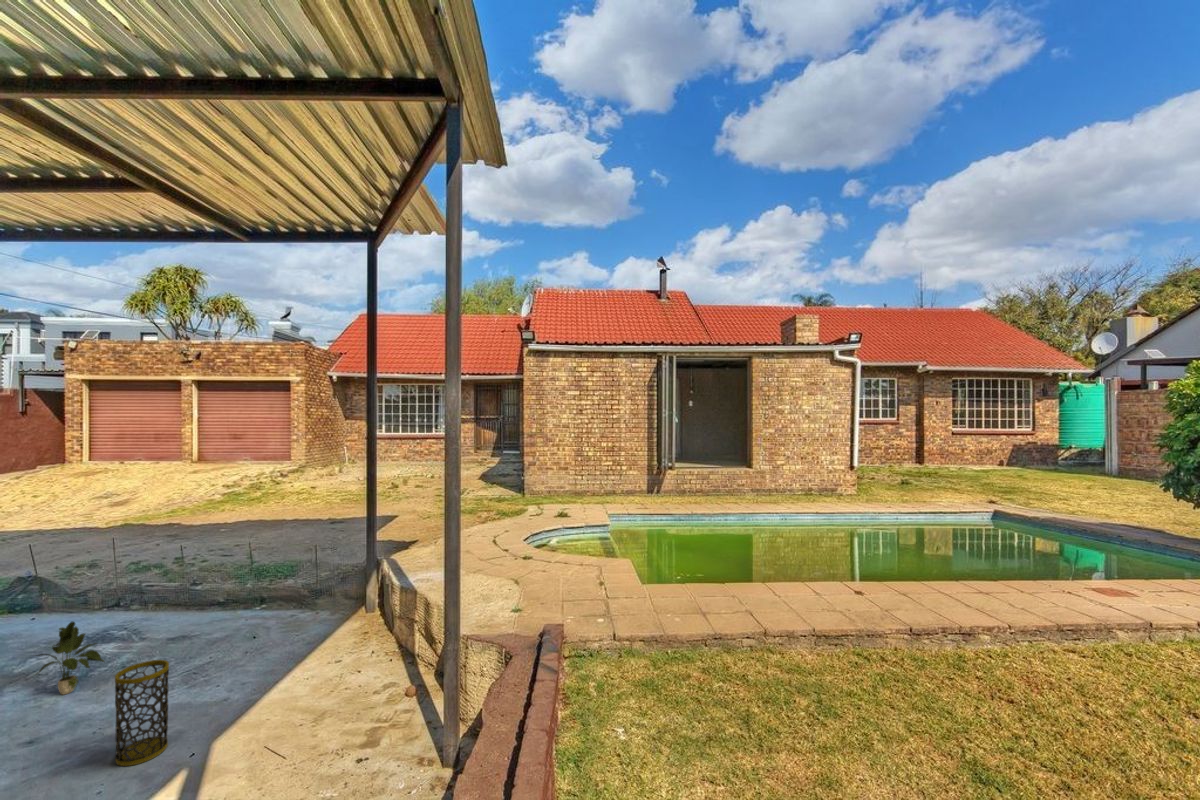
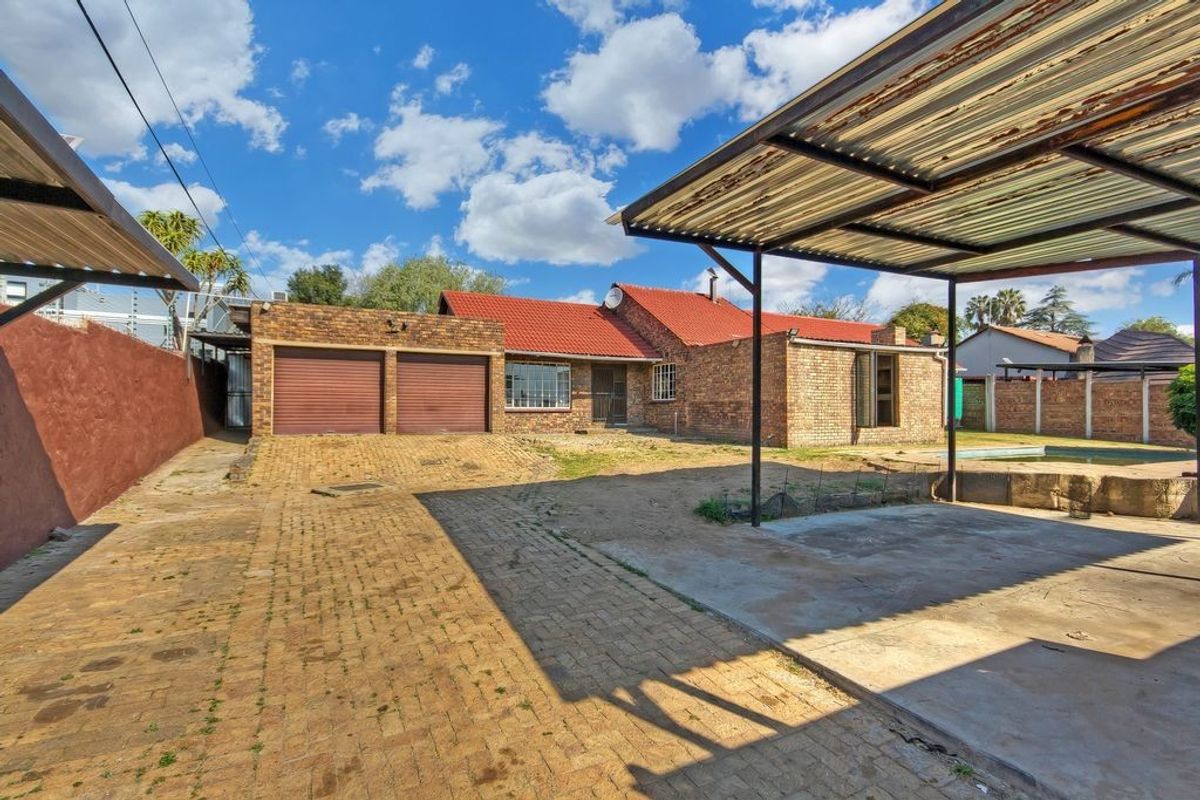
potted plant: present [37,621,104,694] -> none [966,477,994,513]

